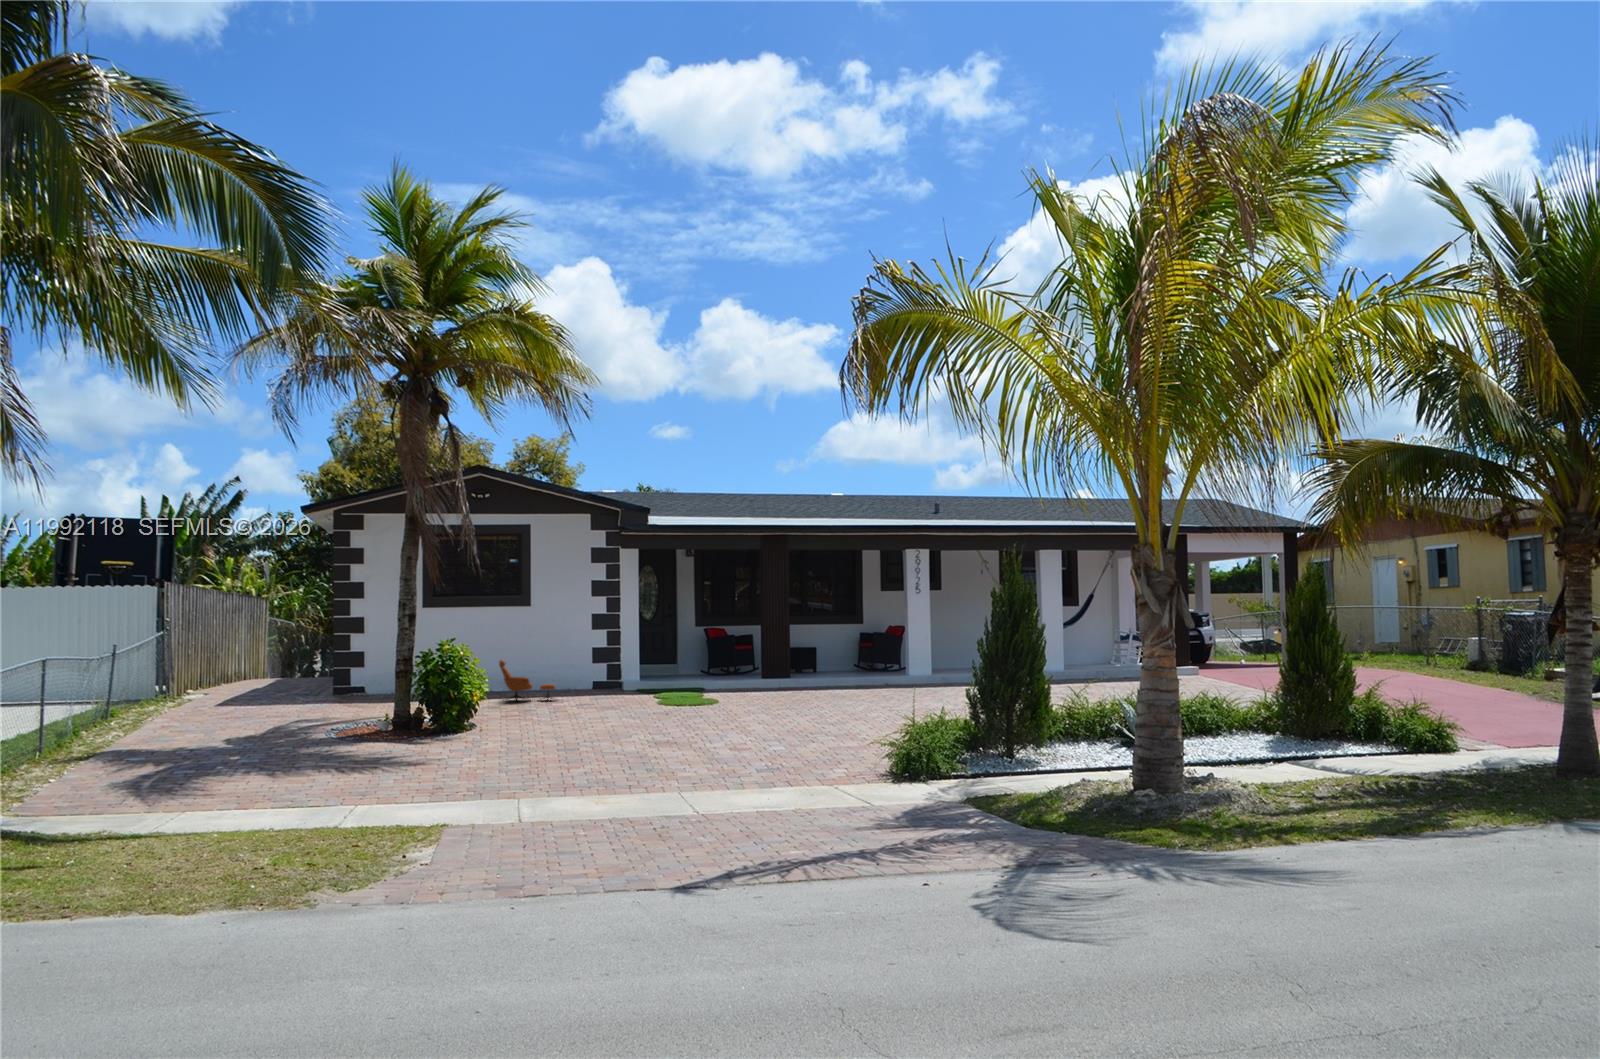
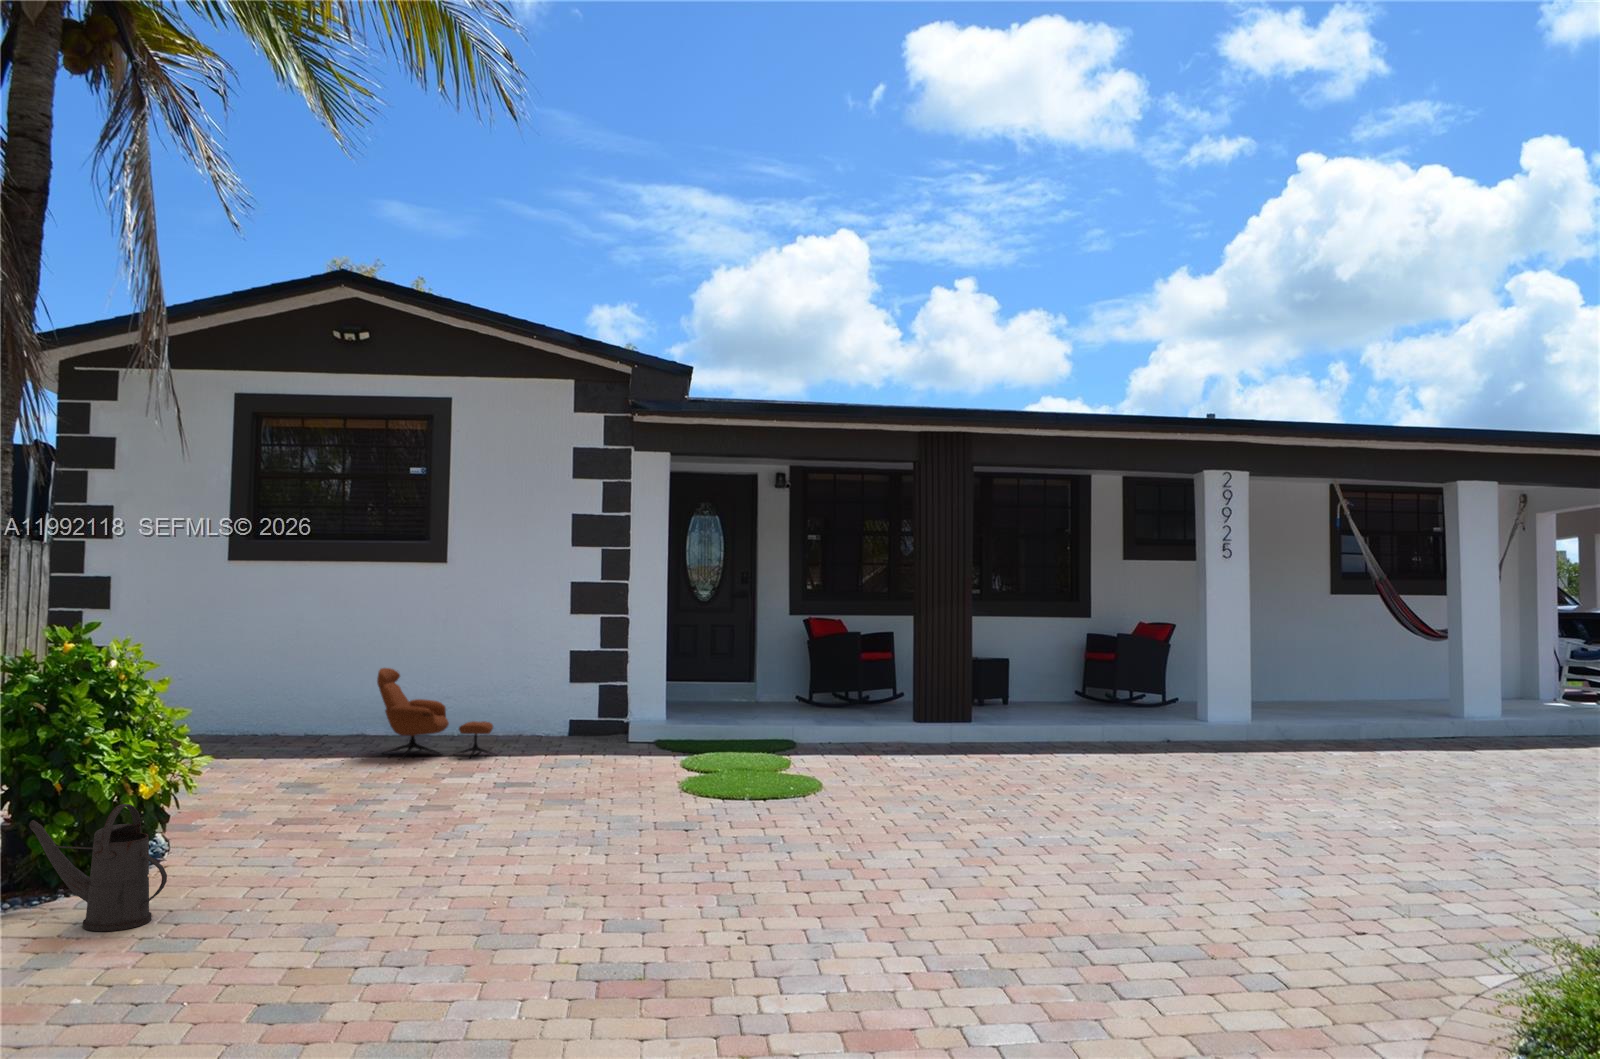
watering can: none [472,697,520,737] -> present [29,804,167,931]

